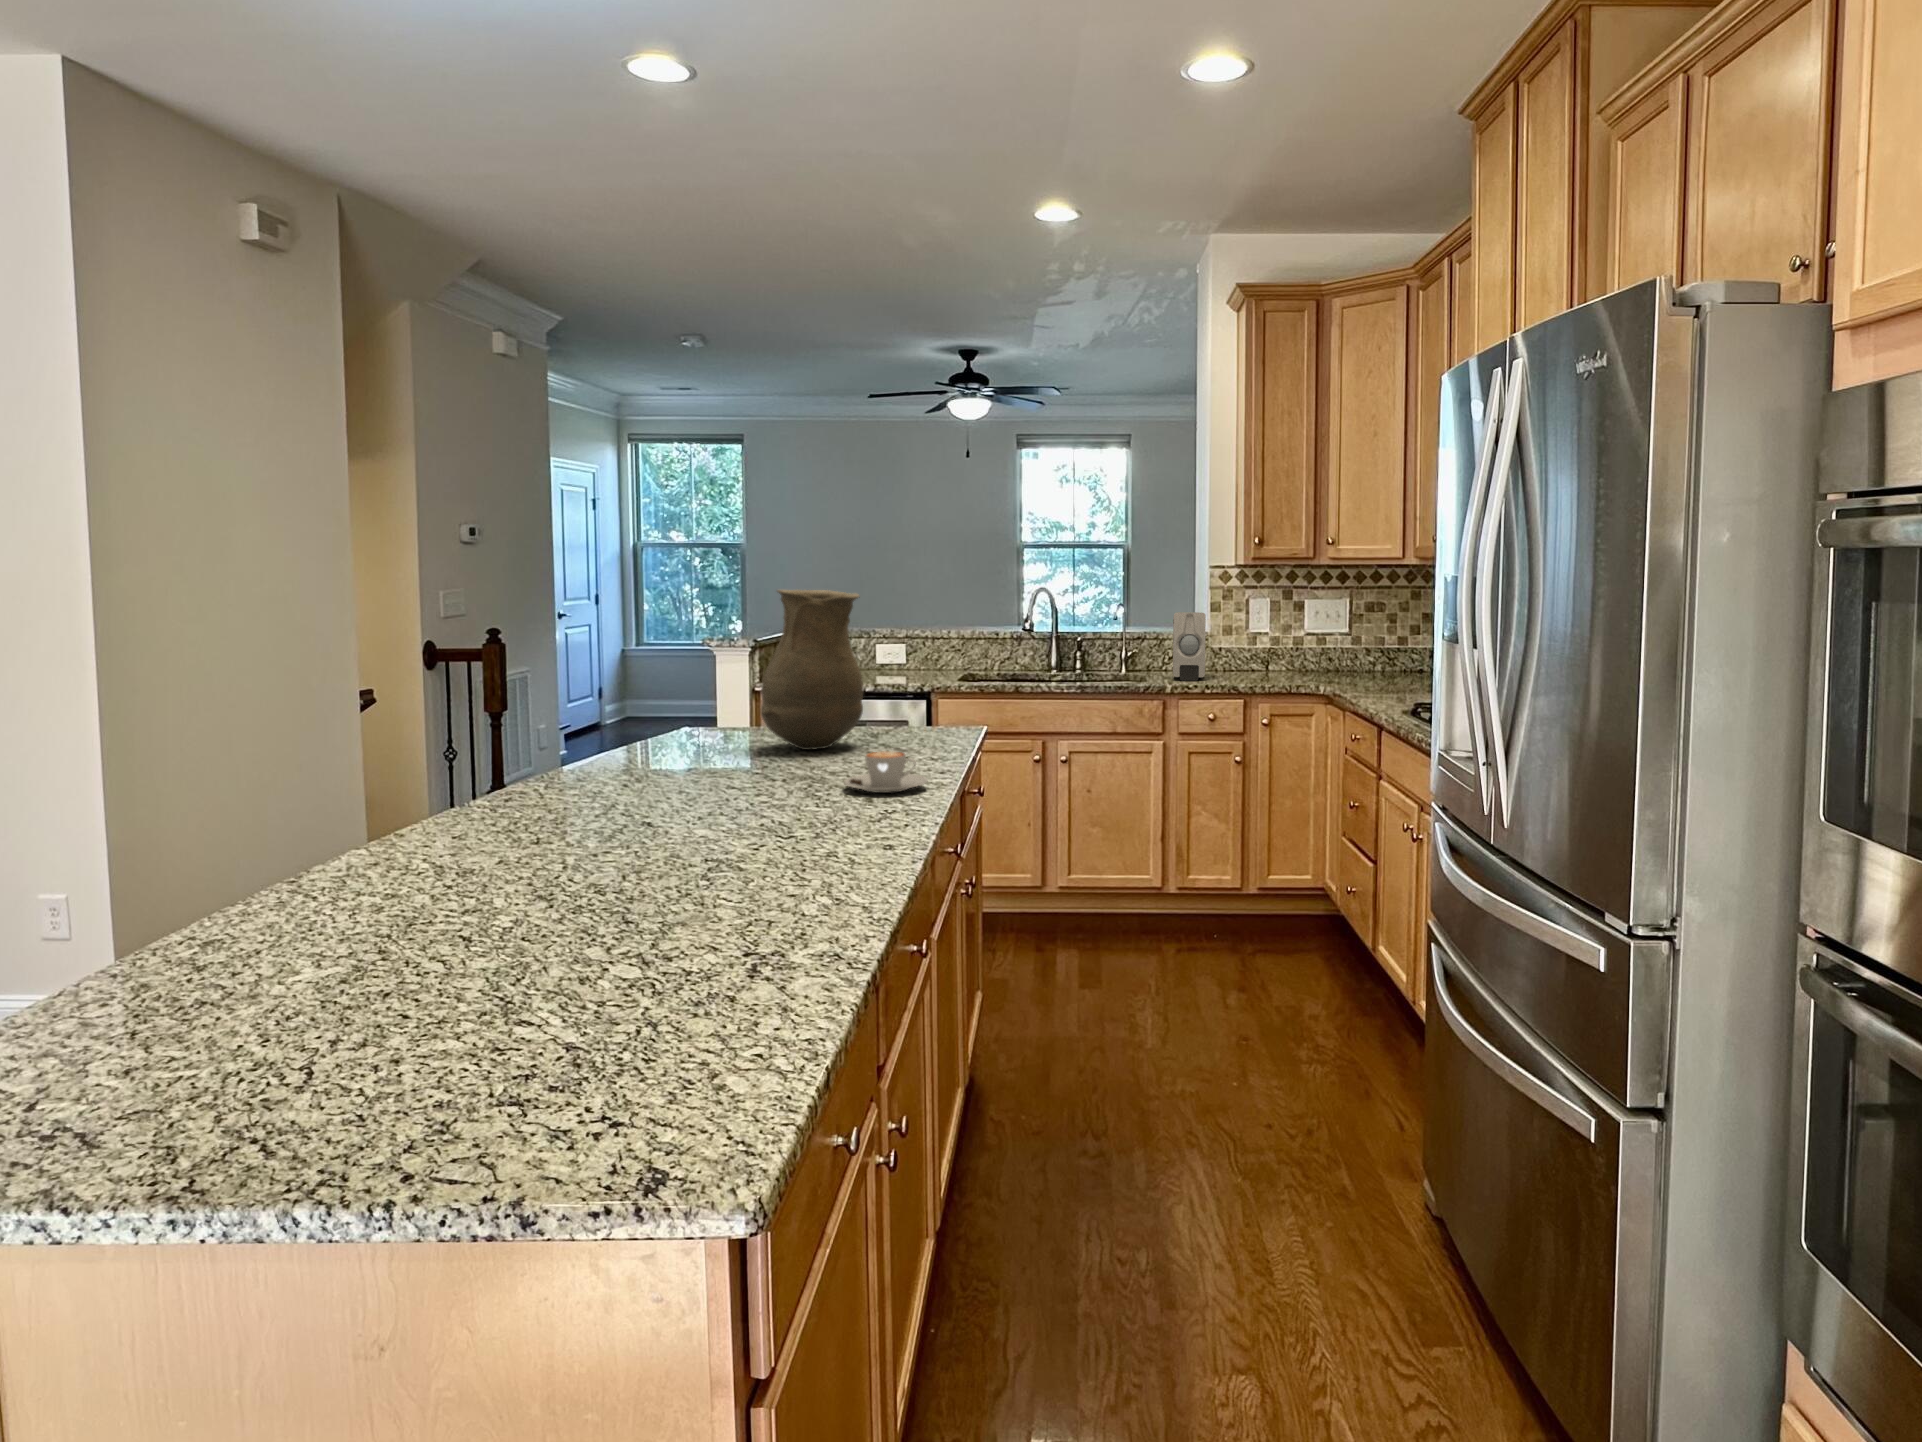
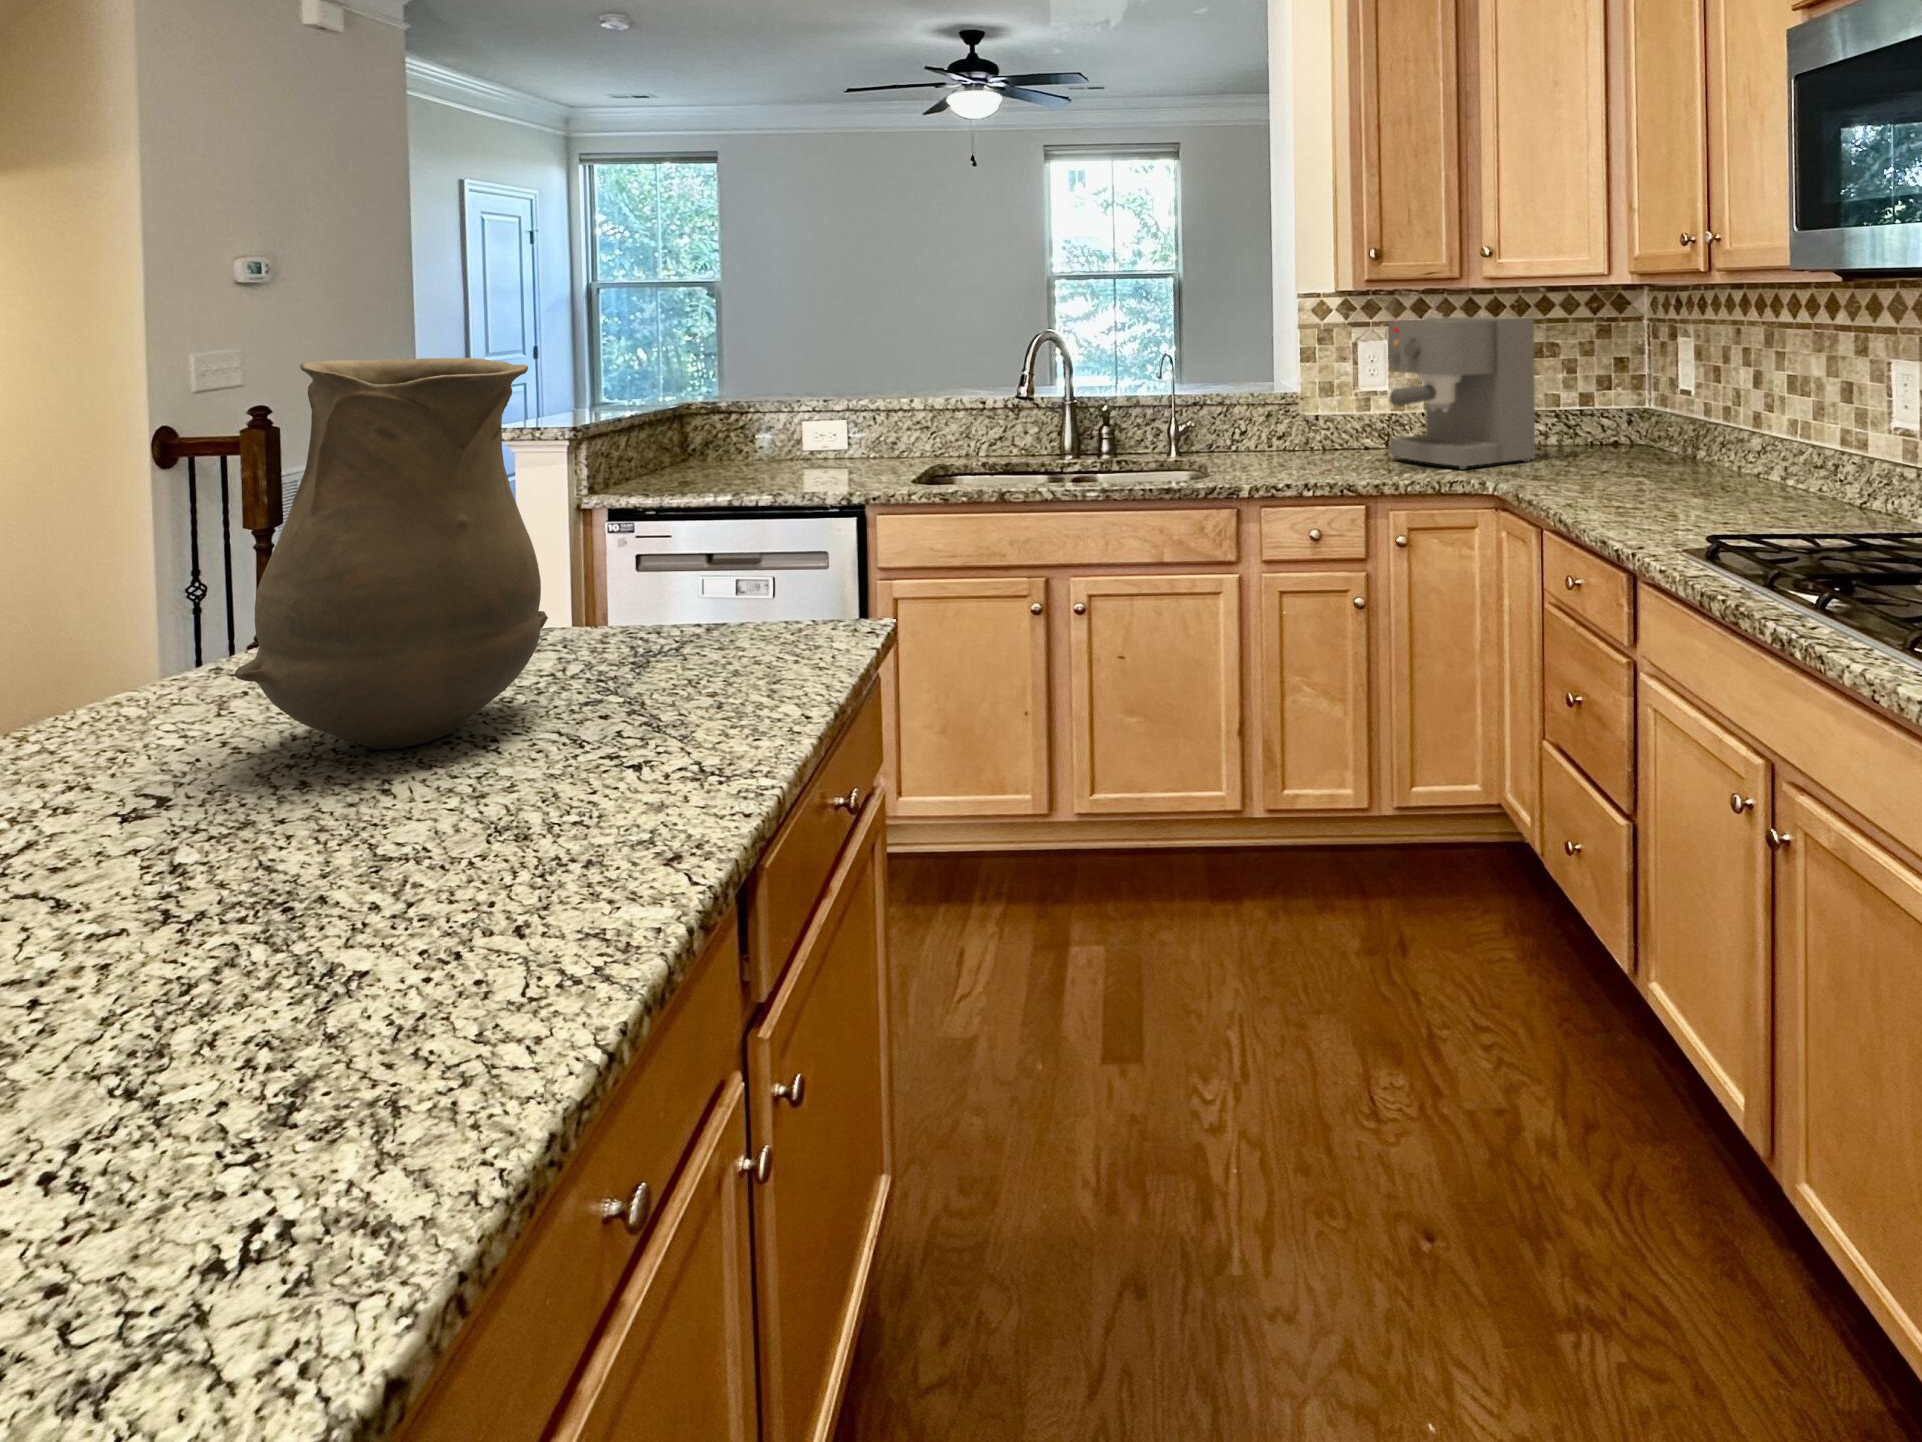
coffee maker: none [1265,583,1362,680] -> present [1388,317,1535,469]
soap dispenser: present [1173,612,1206,681] -> none [1245,366,1297,473]
coffee cup: present [844,751,928,793] -> none [127,902,474,1124]

